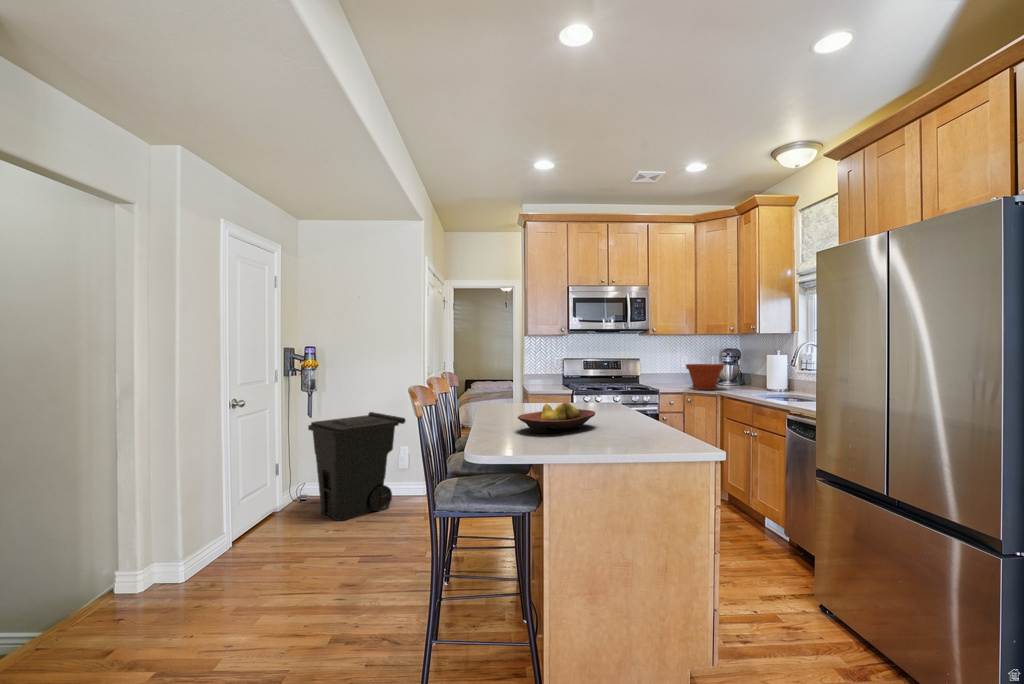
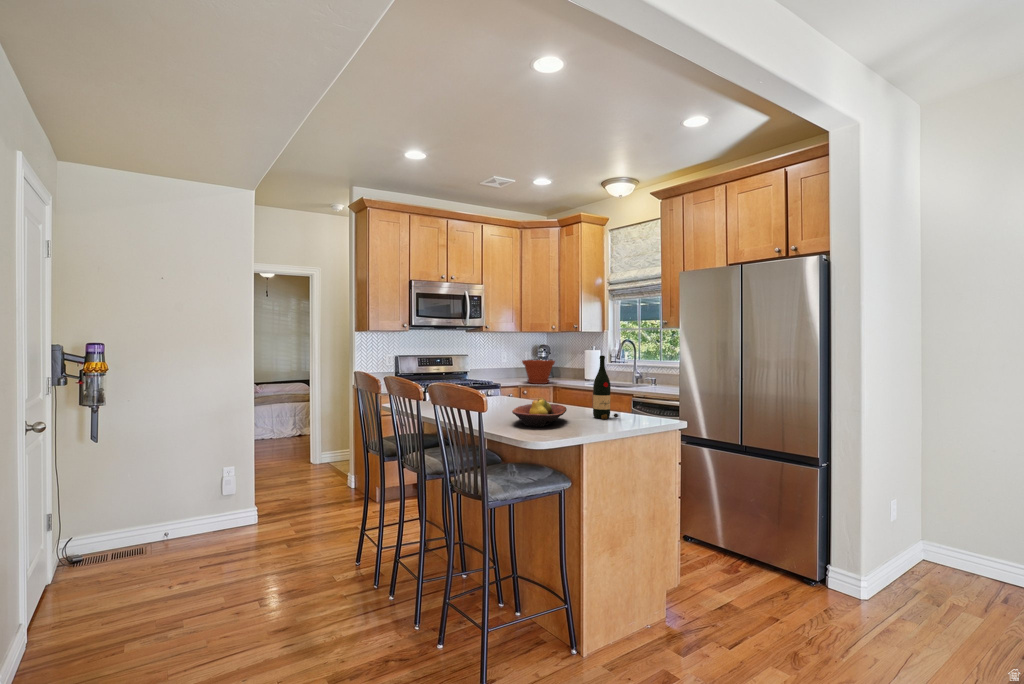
wine bottle: none [633,357,662,432] -> present [593,356,619,419]
trash can: present [308,412,406,521] -> none [110,428,250,571]

